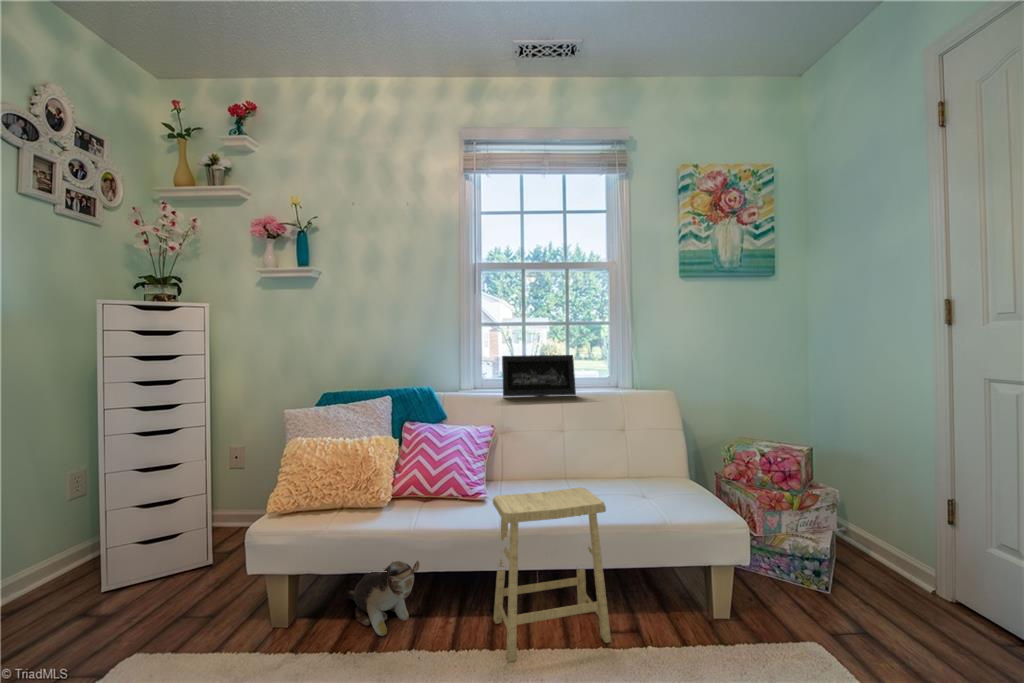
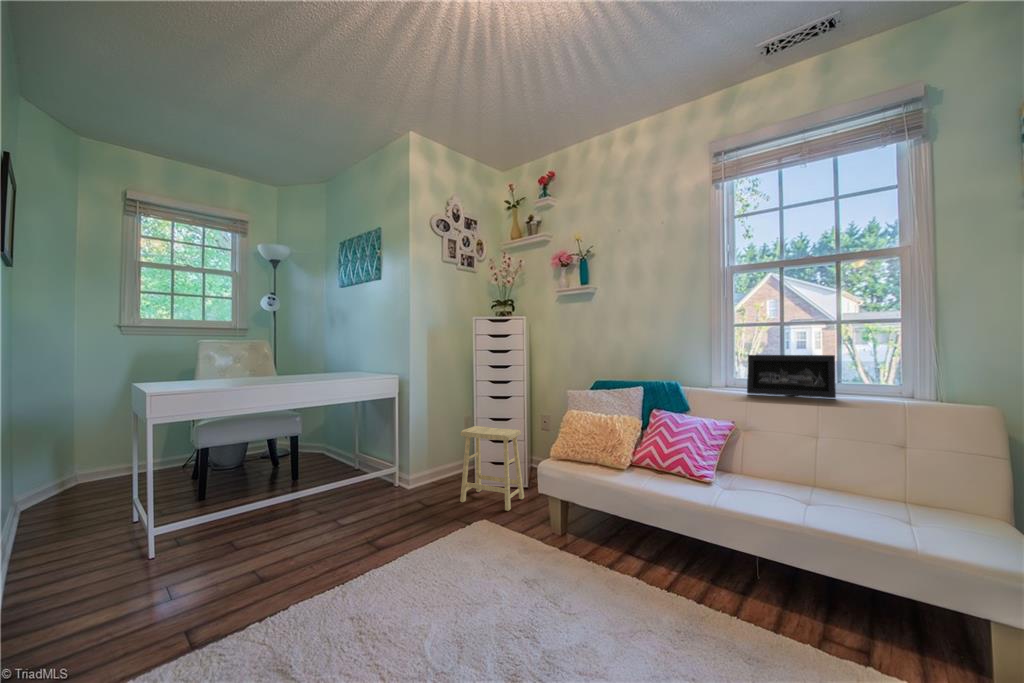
footstool: present [493,488,611,662] -> present [460,426,524,511]
plush toy: present [348,561,420,636] -> none [602,511,643,563]

